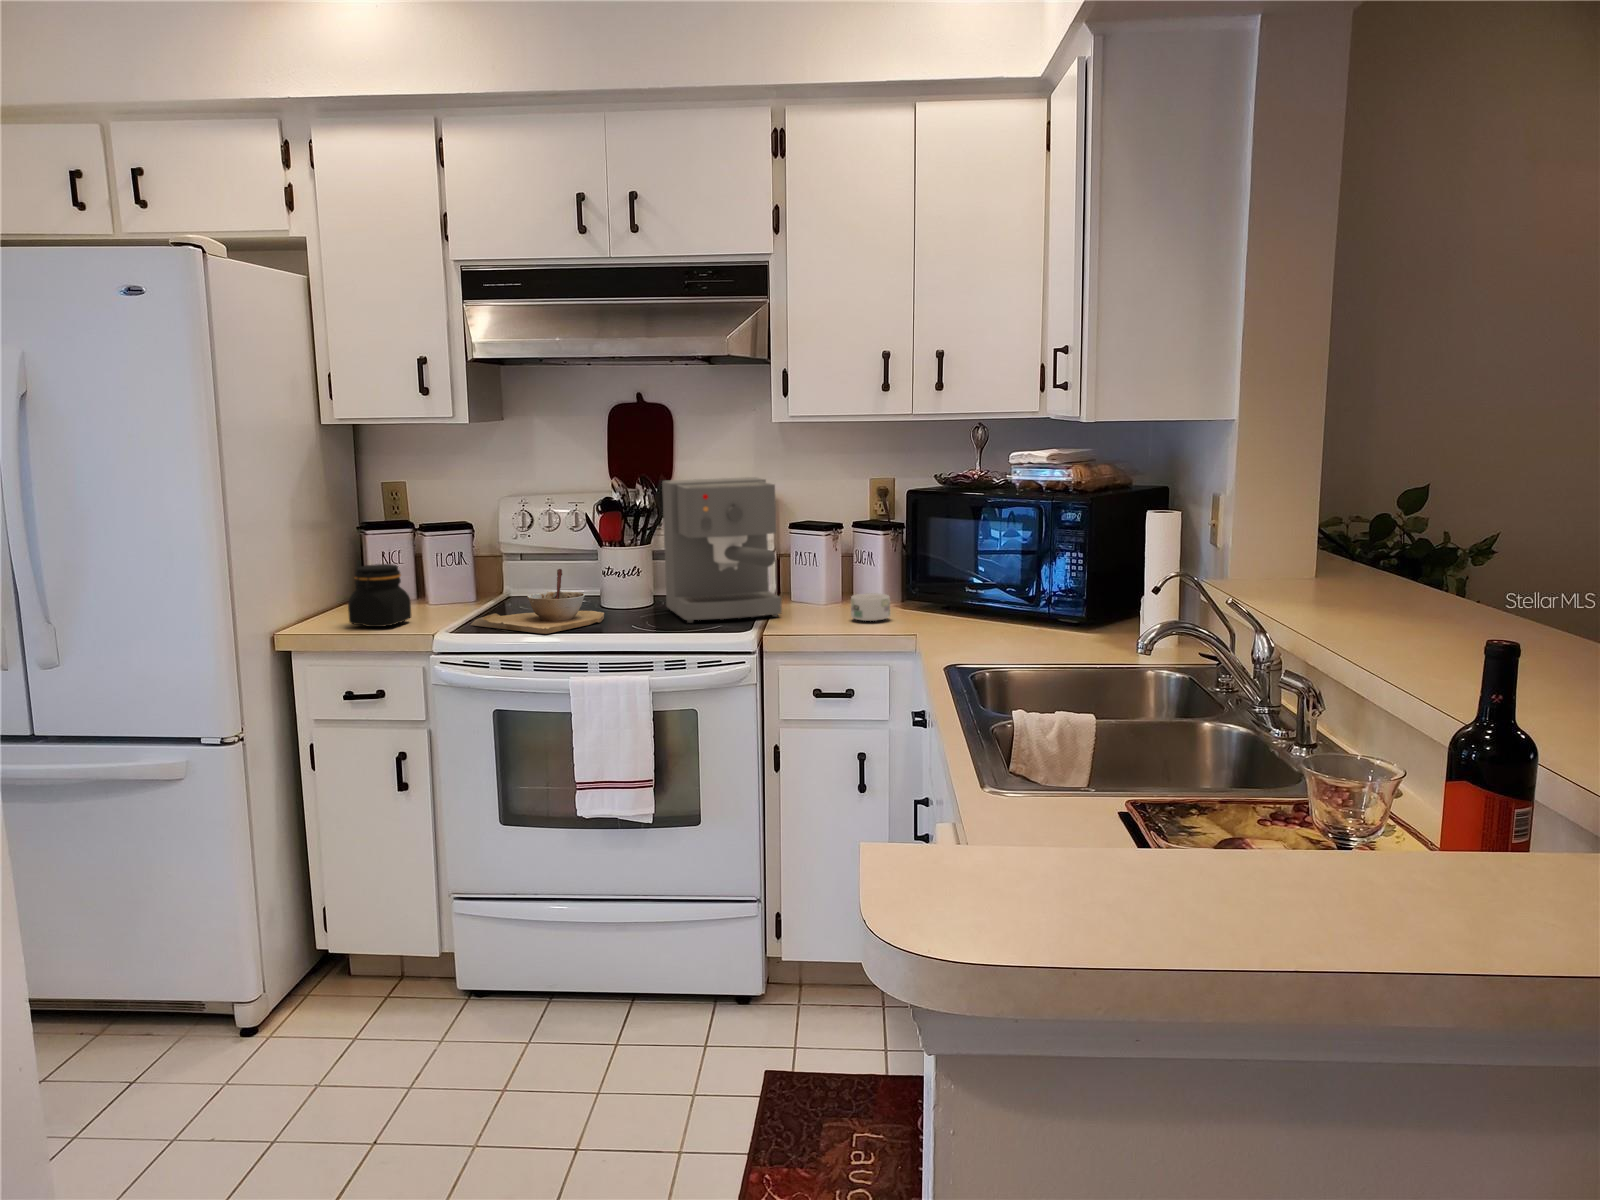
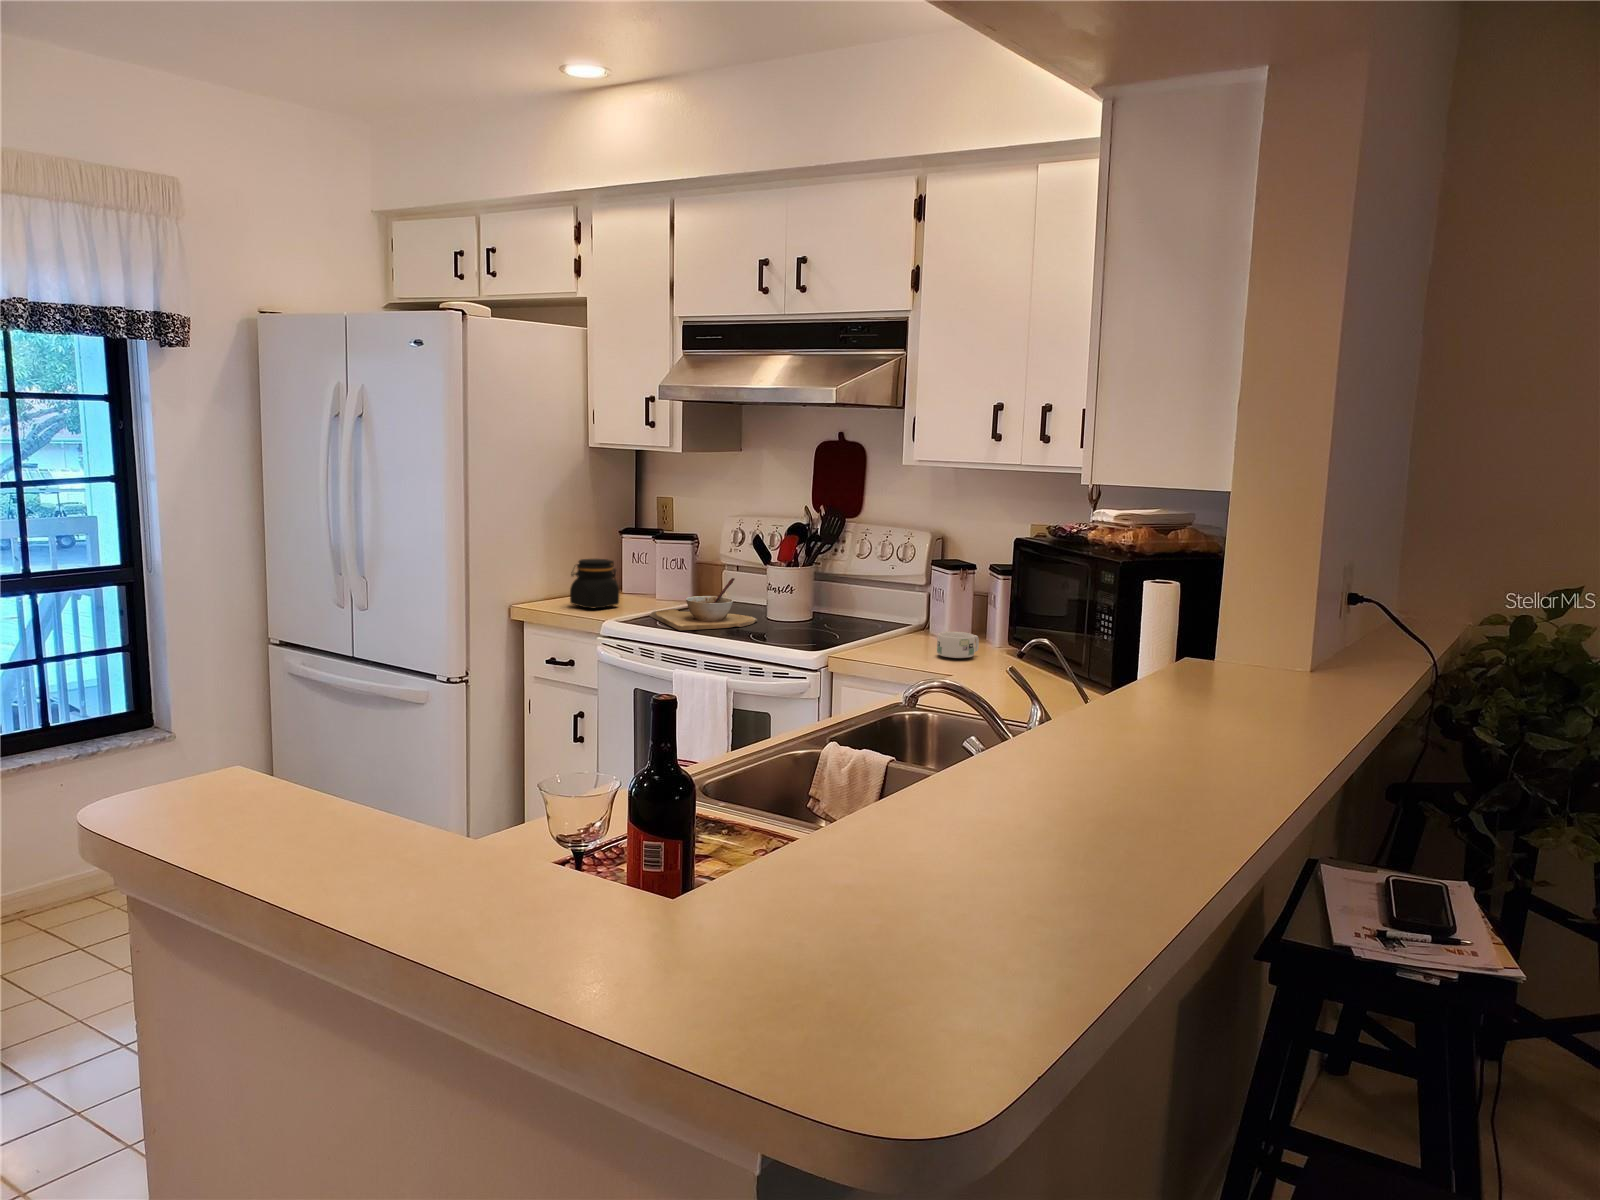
coffee maker: present [662,477,782,623] -> none [800,511,902,642]

